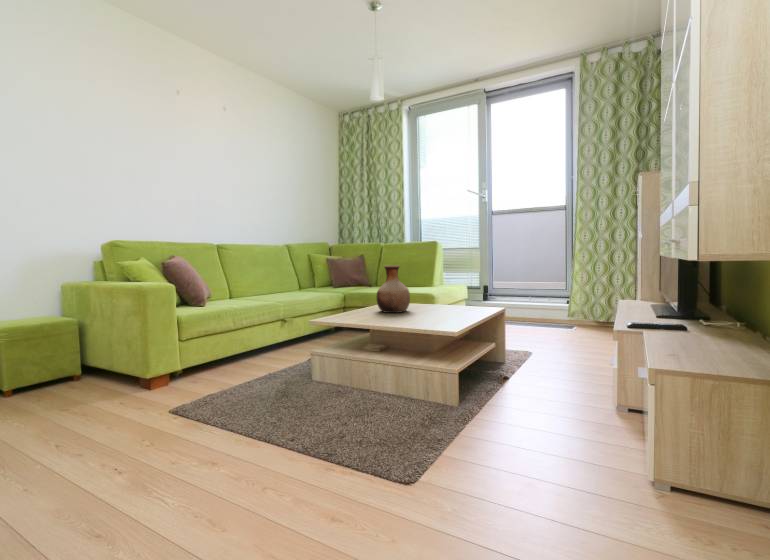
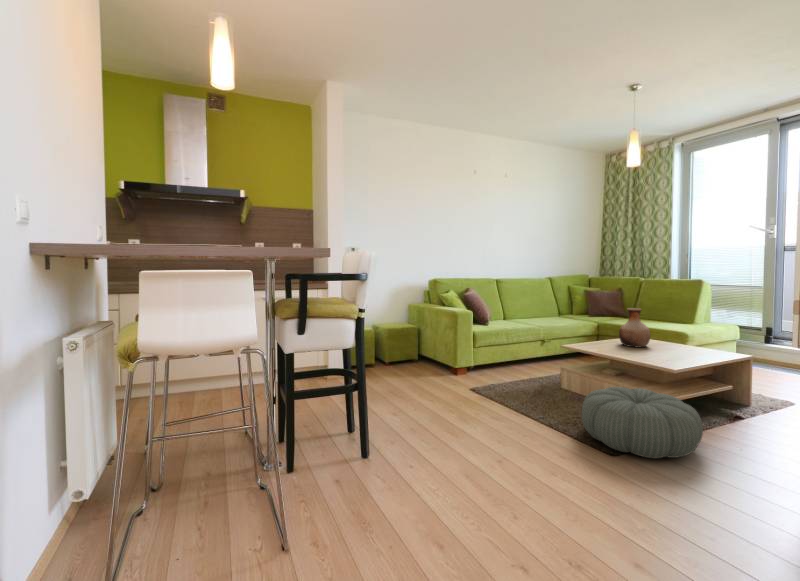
pouf: none [352,363,509,469] -> present [582,387,703,458]

